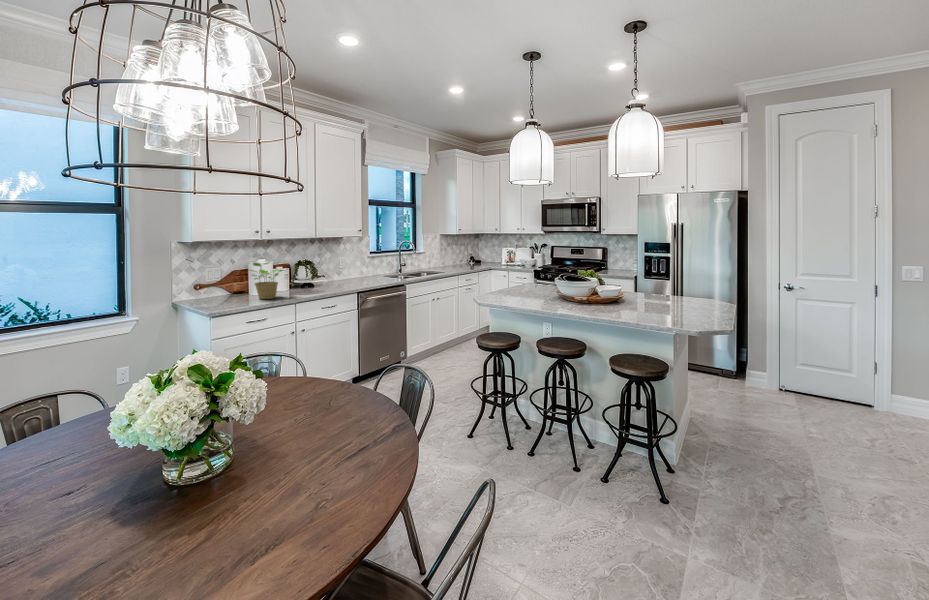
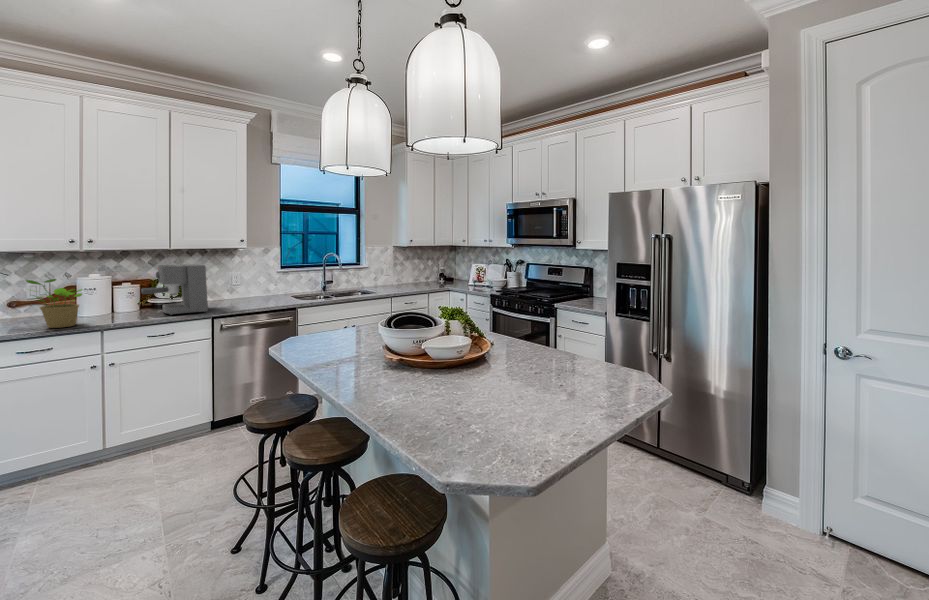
coffee maker: none [306,250,348,290] -> present [141,264,208,315]

